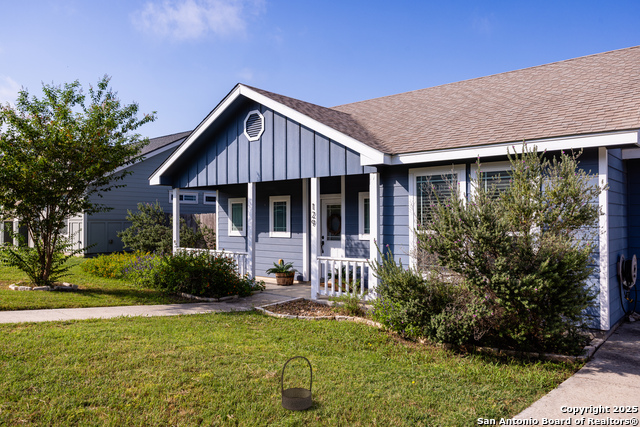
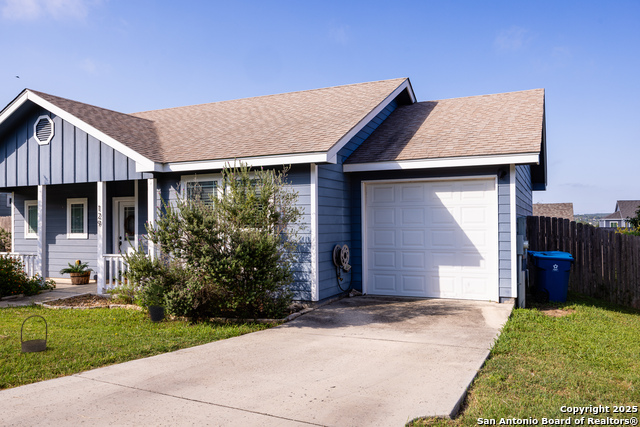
potted plant: none [401,305,435,358] -> present [146,284,166,323]

